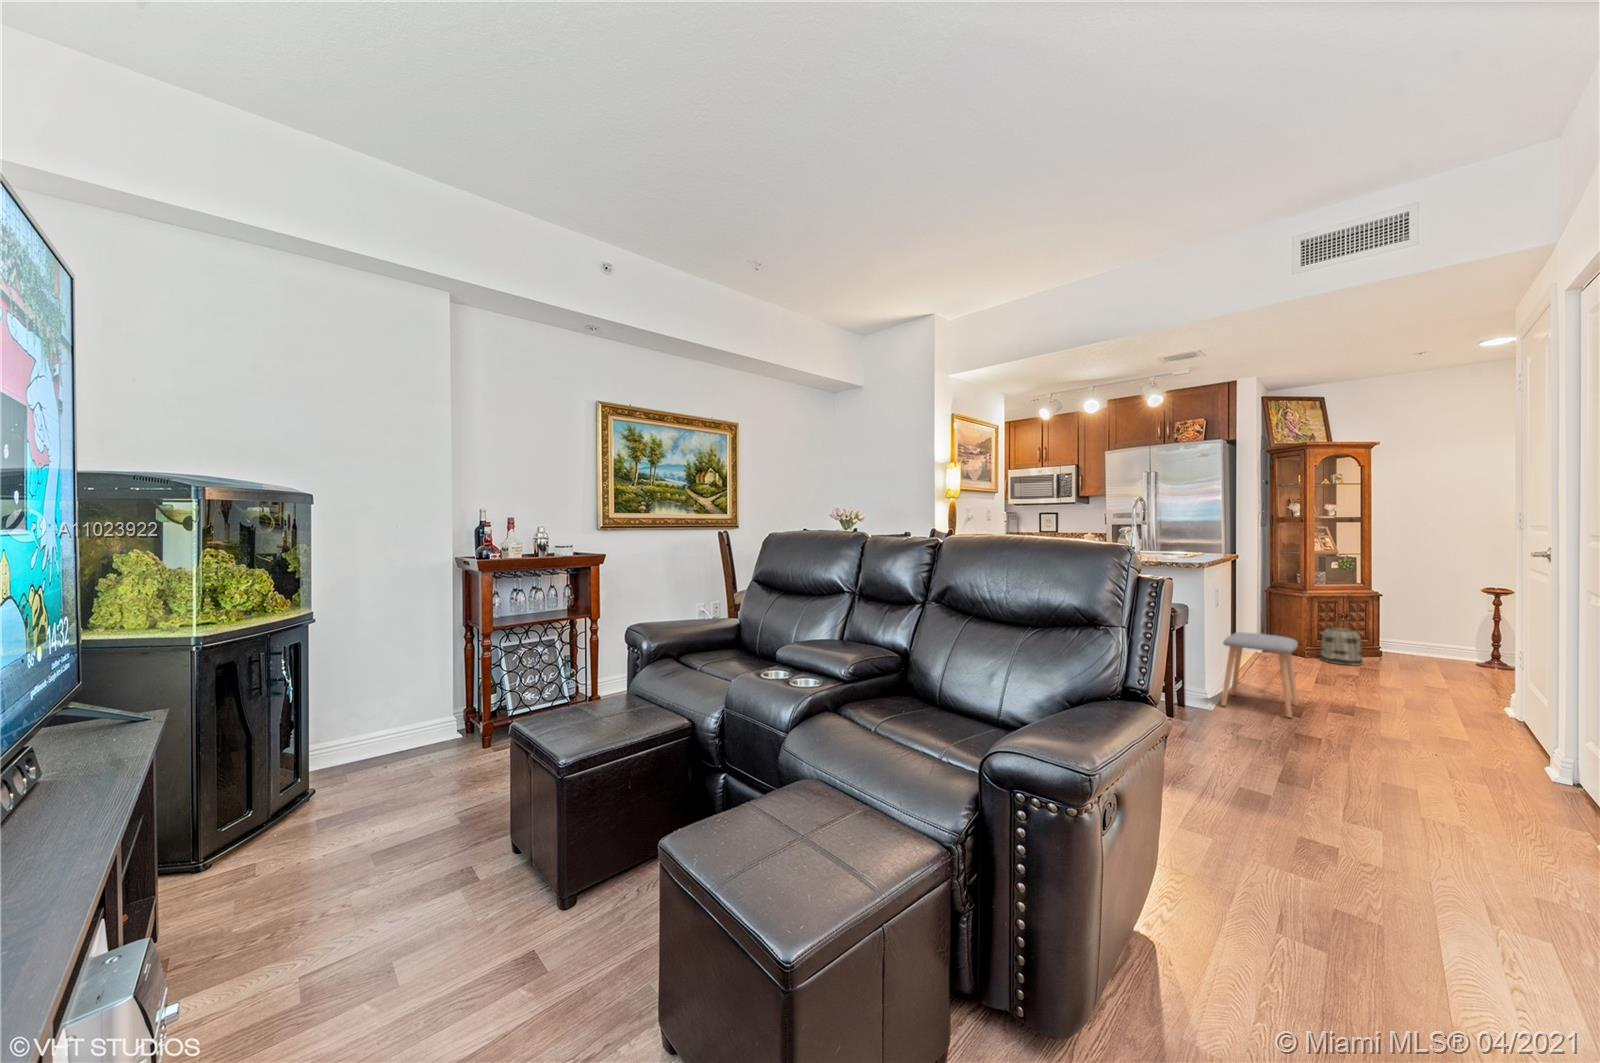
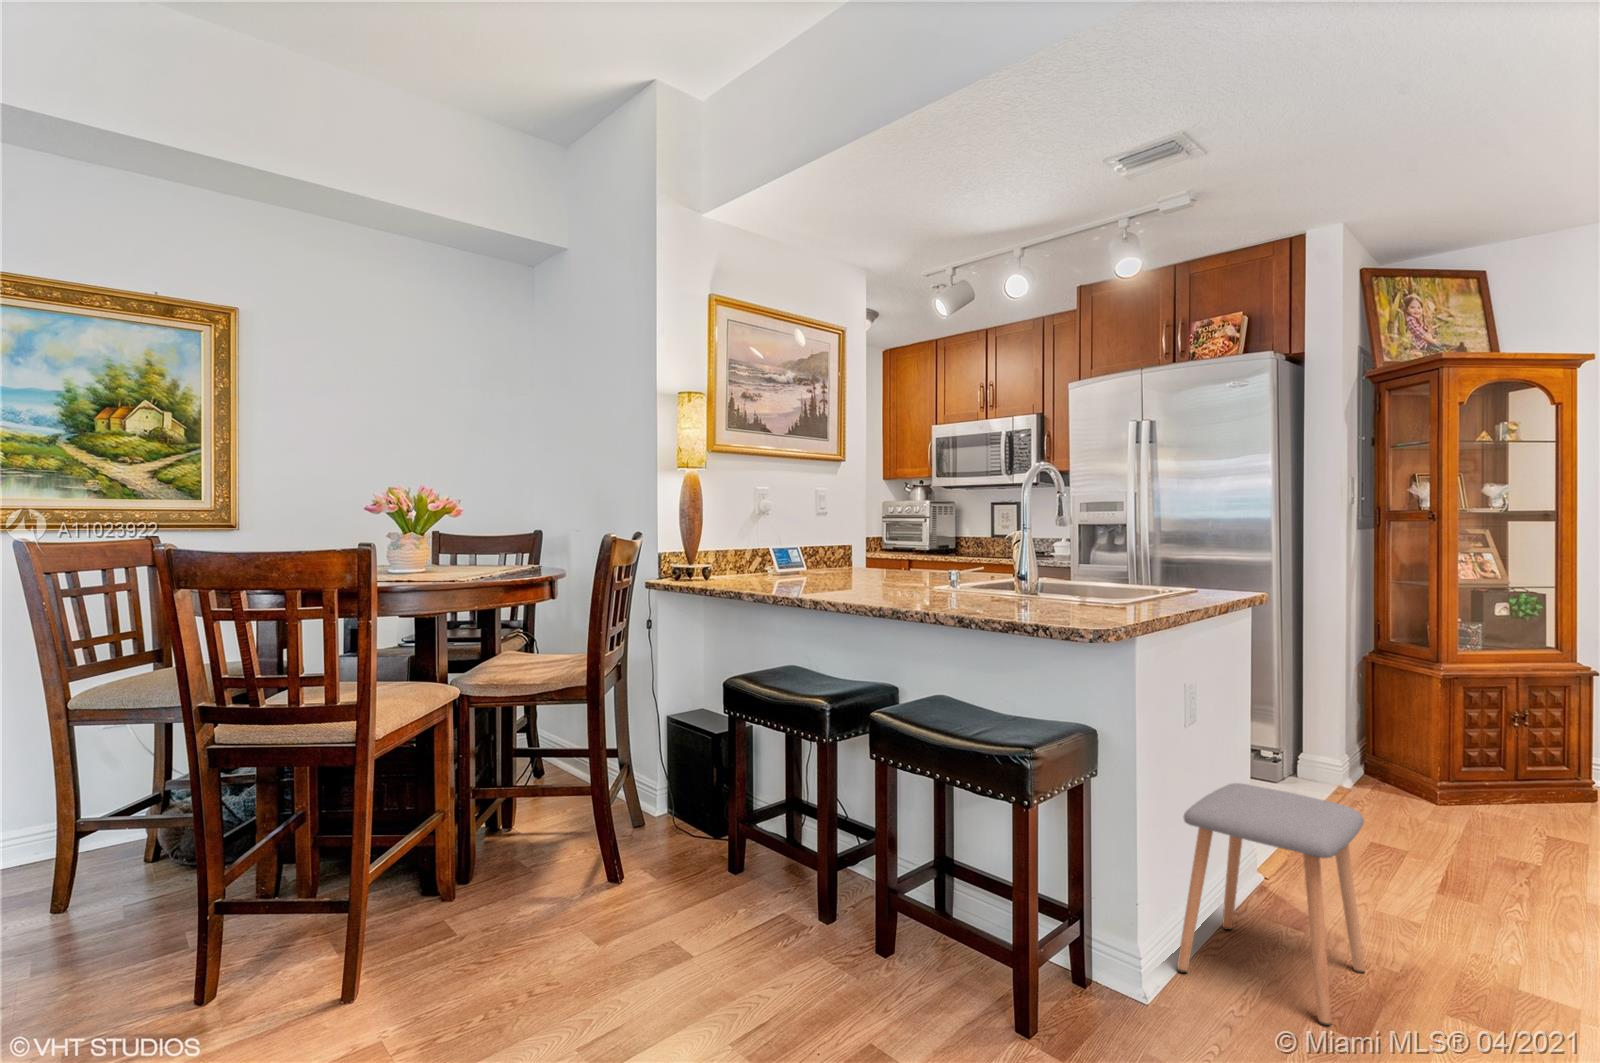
basket: present [1321,621,1363,666] -> none [1467,725,1553,827]

